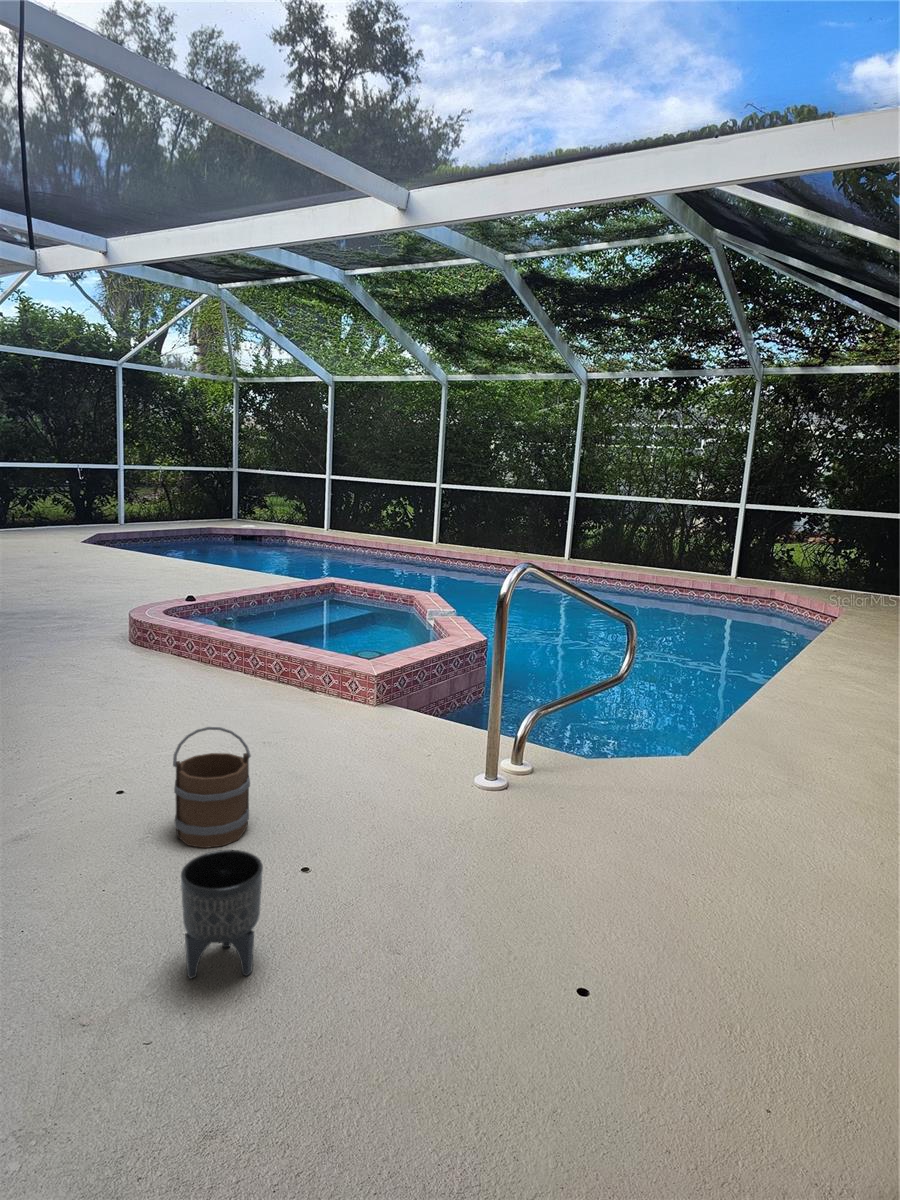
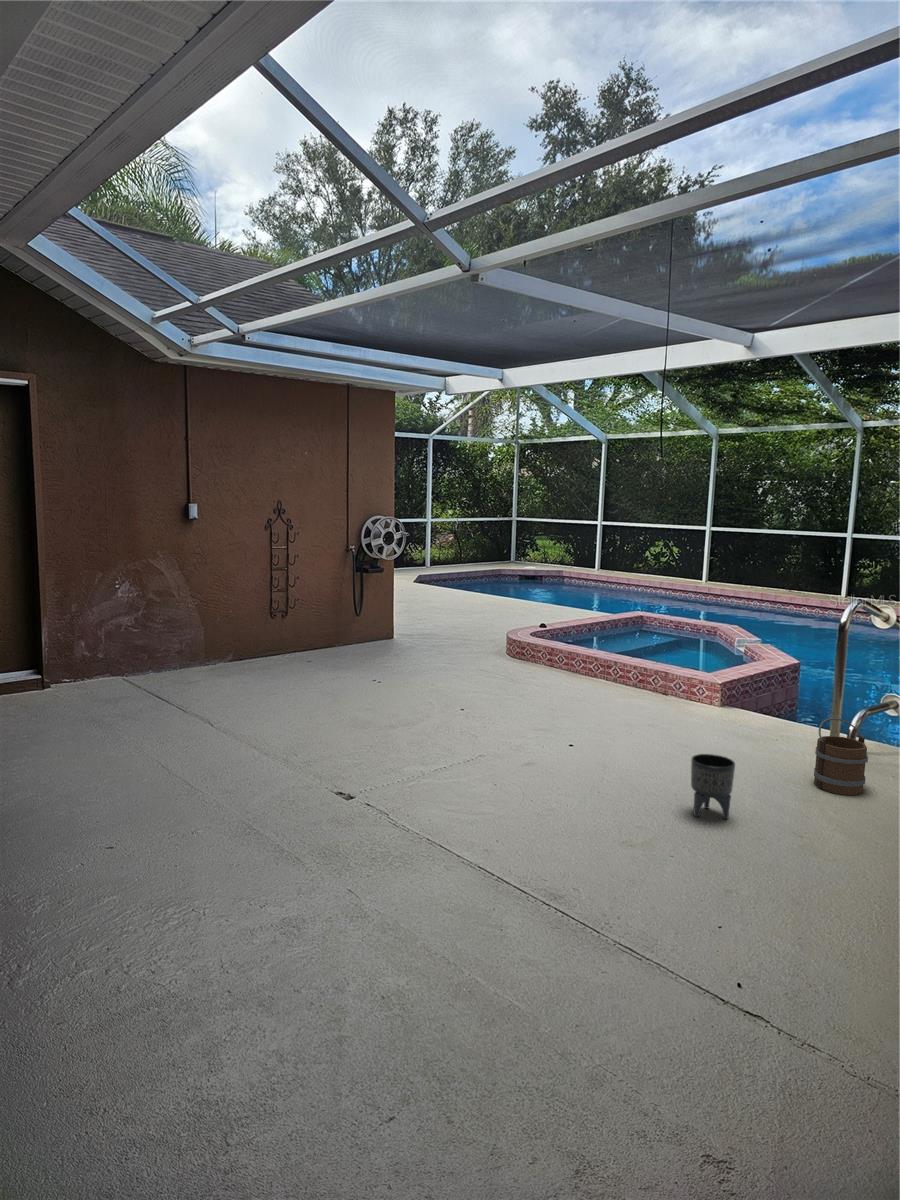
bucket: present [173,727,251,848] -> present [814,718,868,795]

